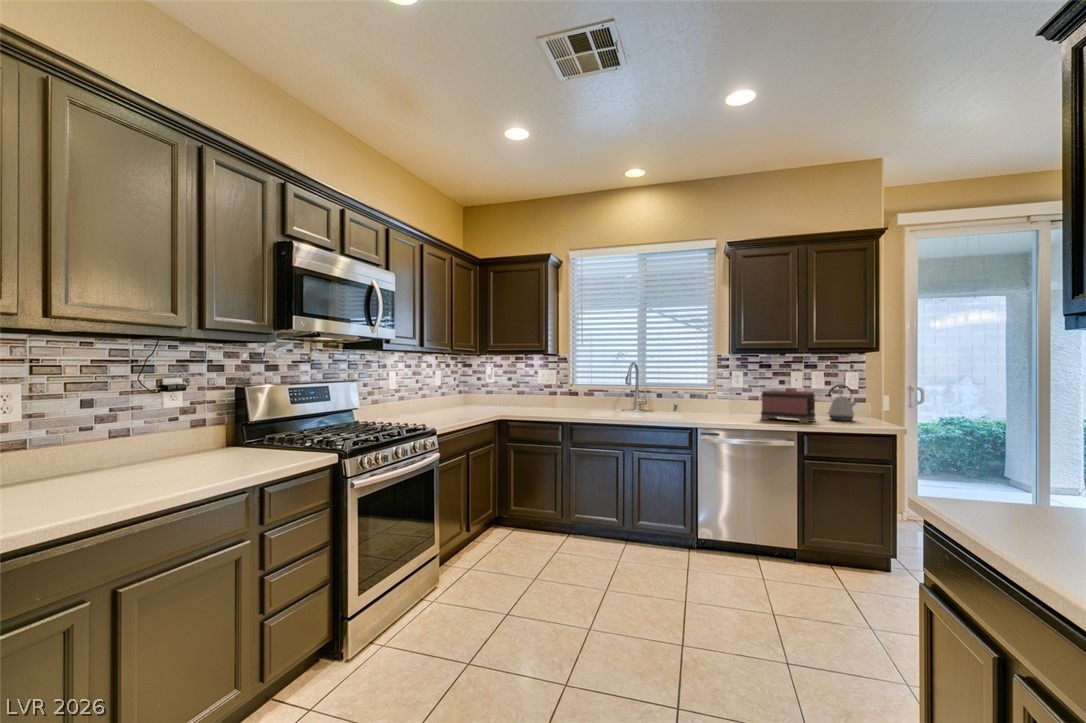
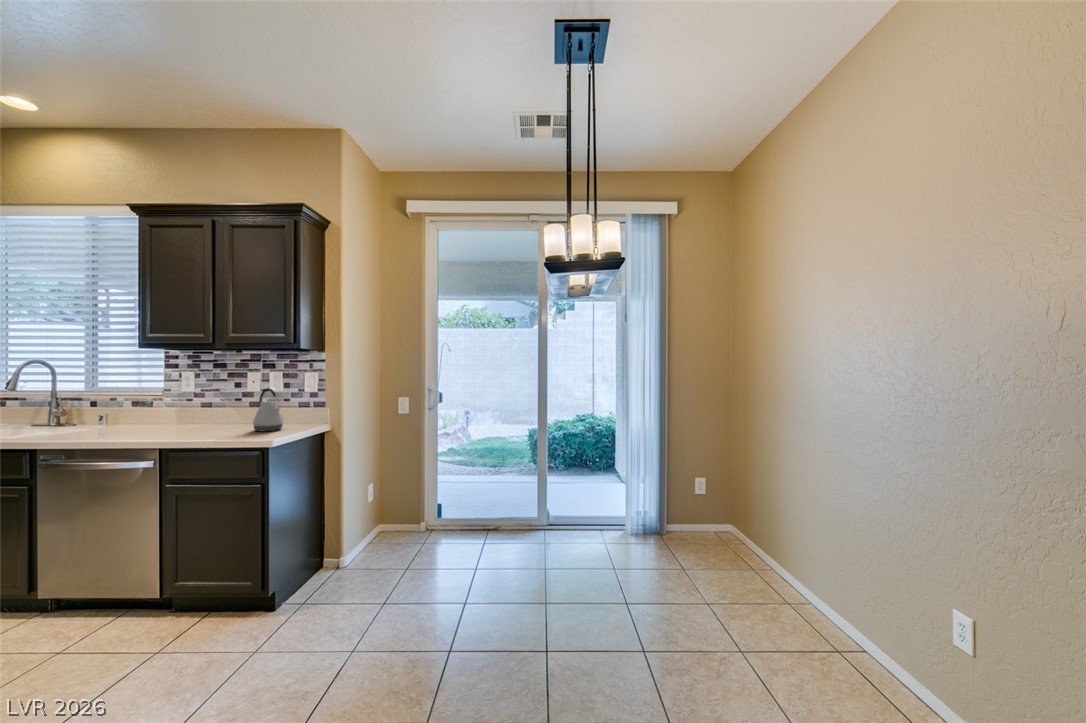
toaster: present [761,390,816,423] -> none [154,397,225,440]

